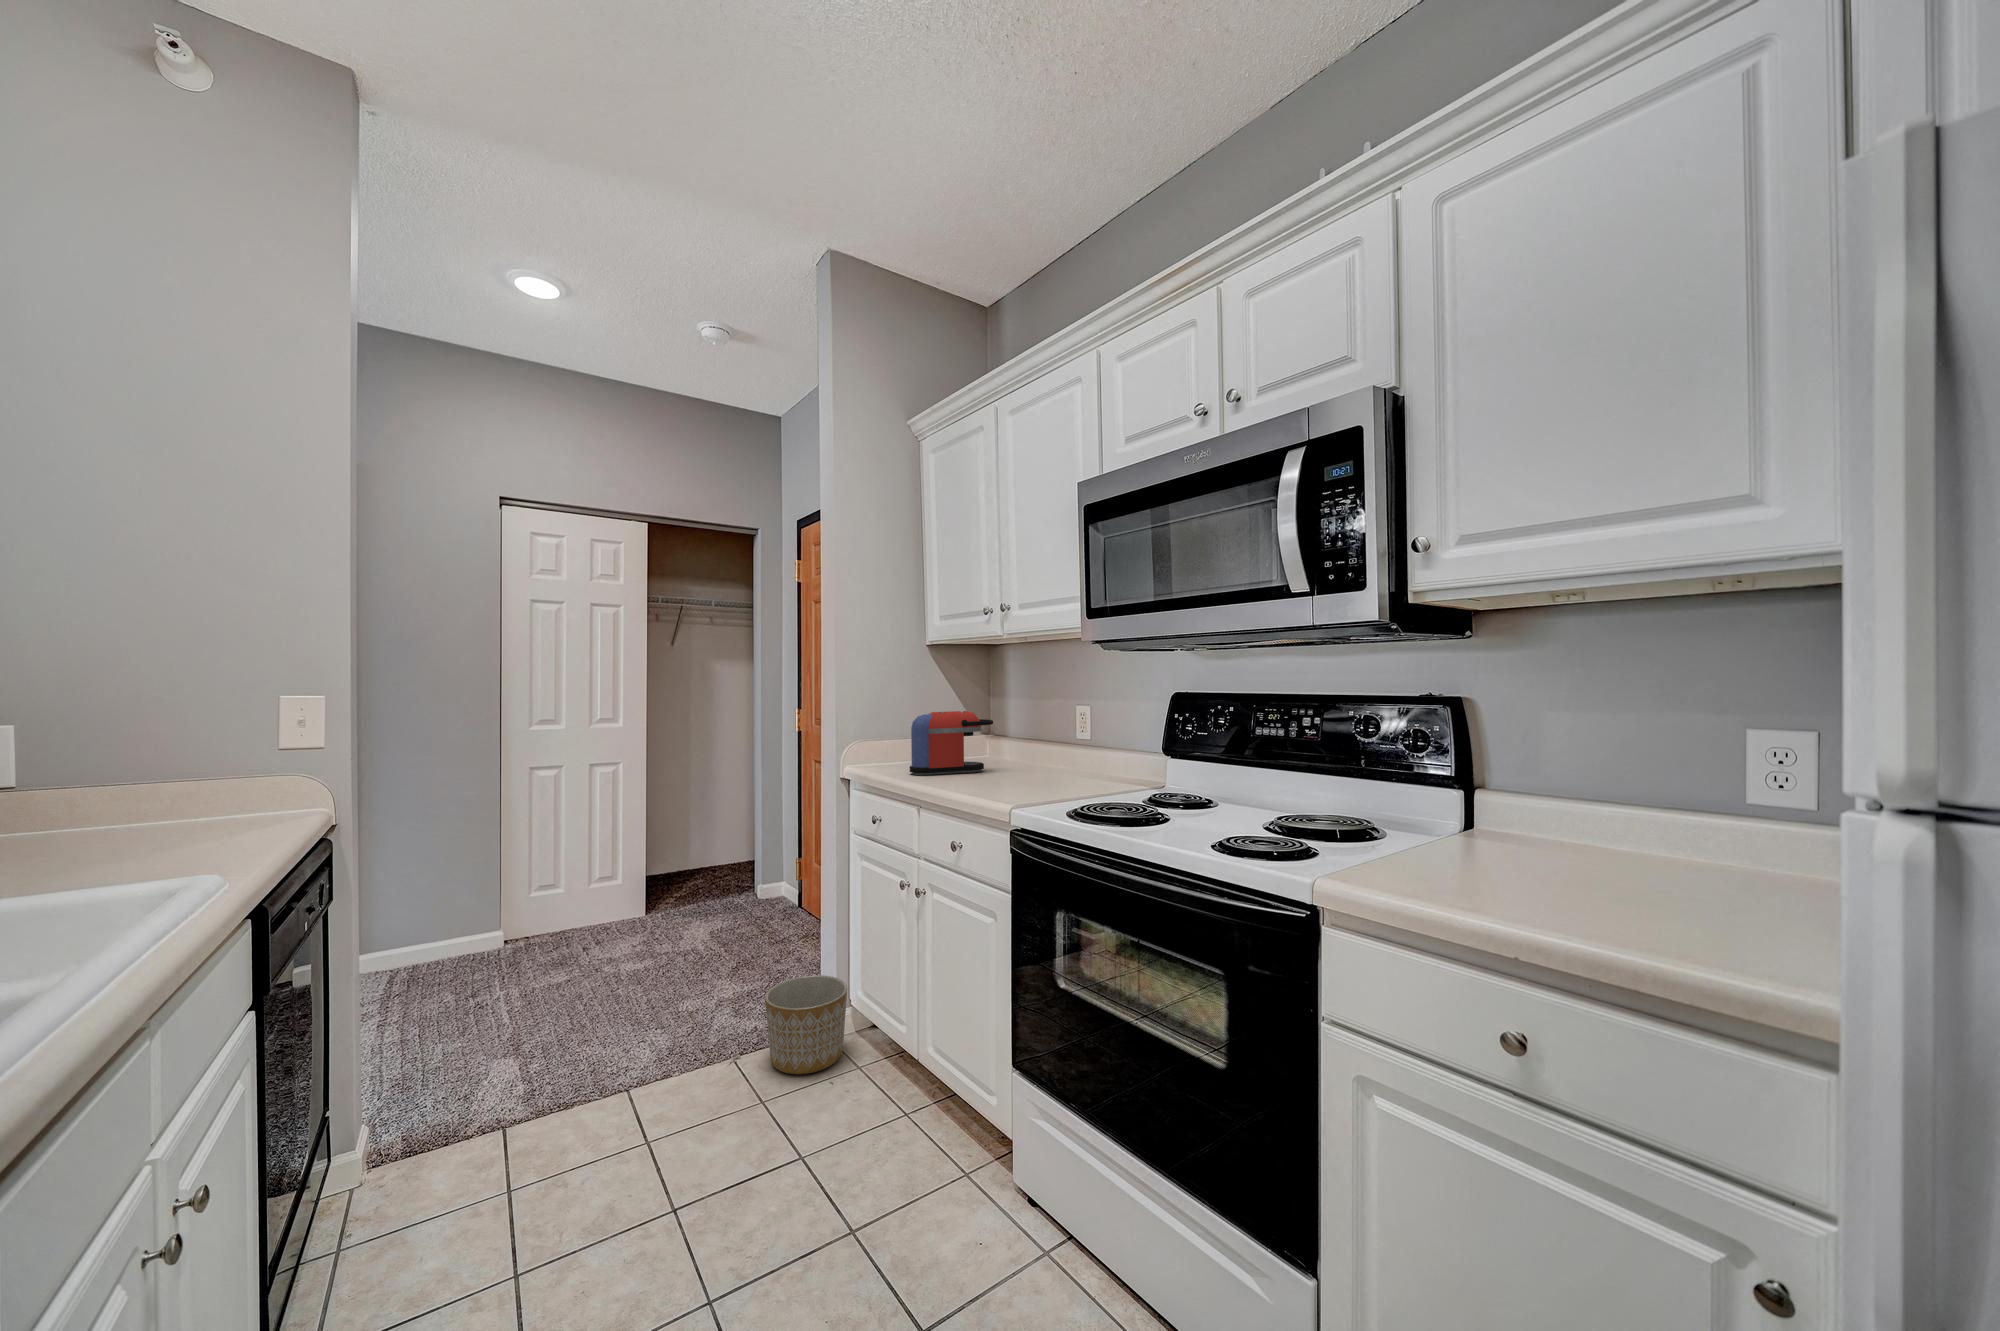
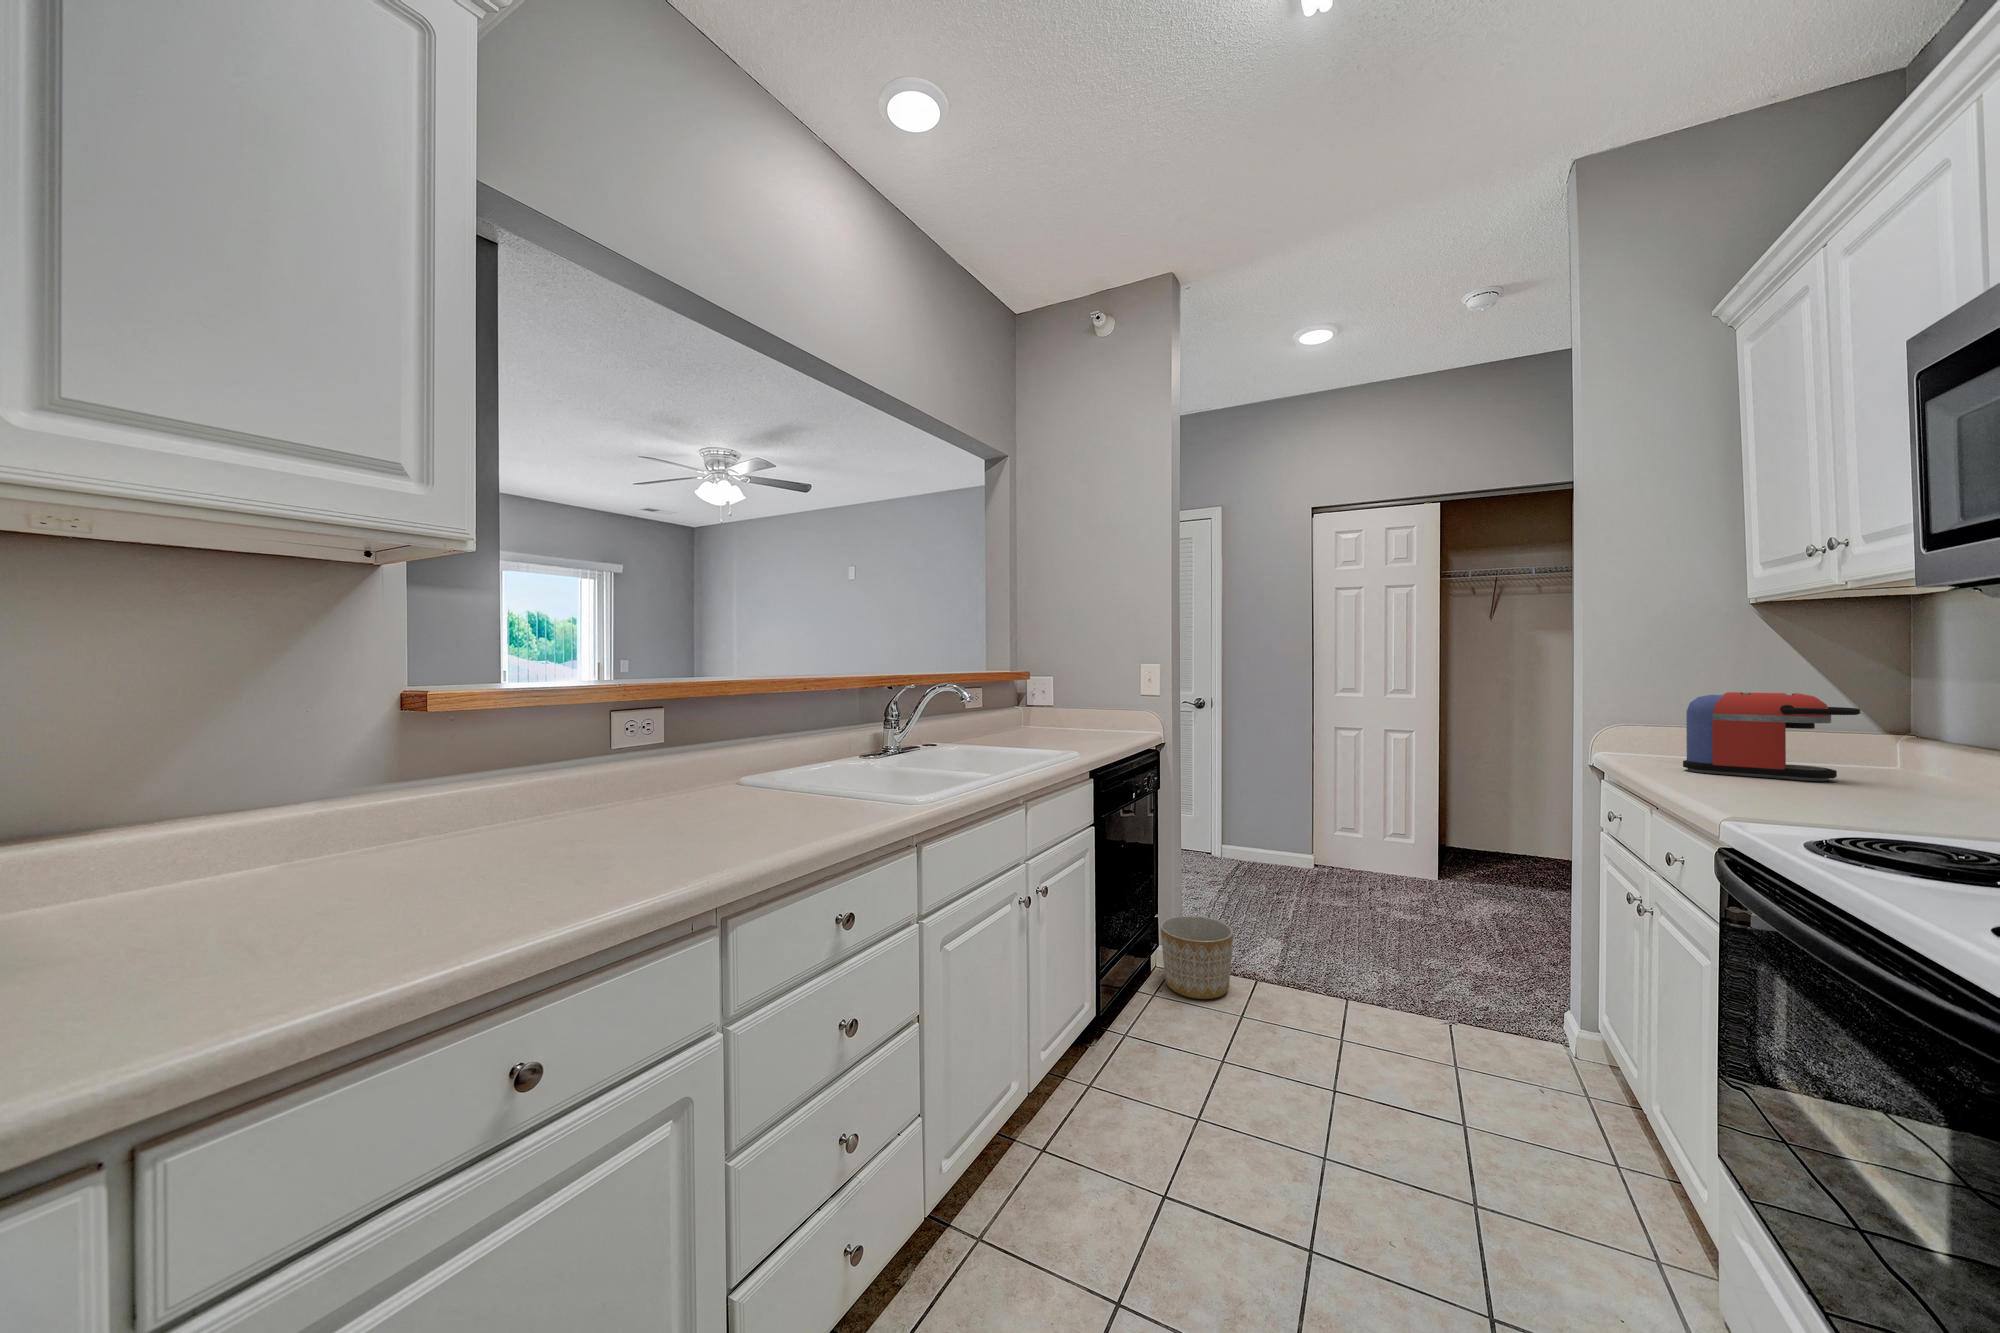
planter: present [765,975,847,1074] -> present [1160,915,1234,999]

